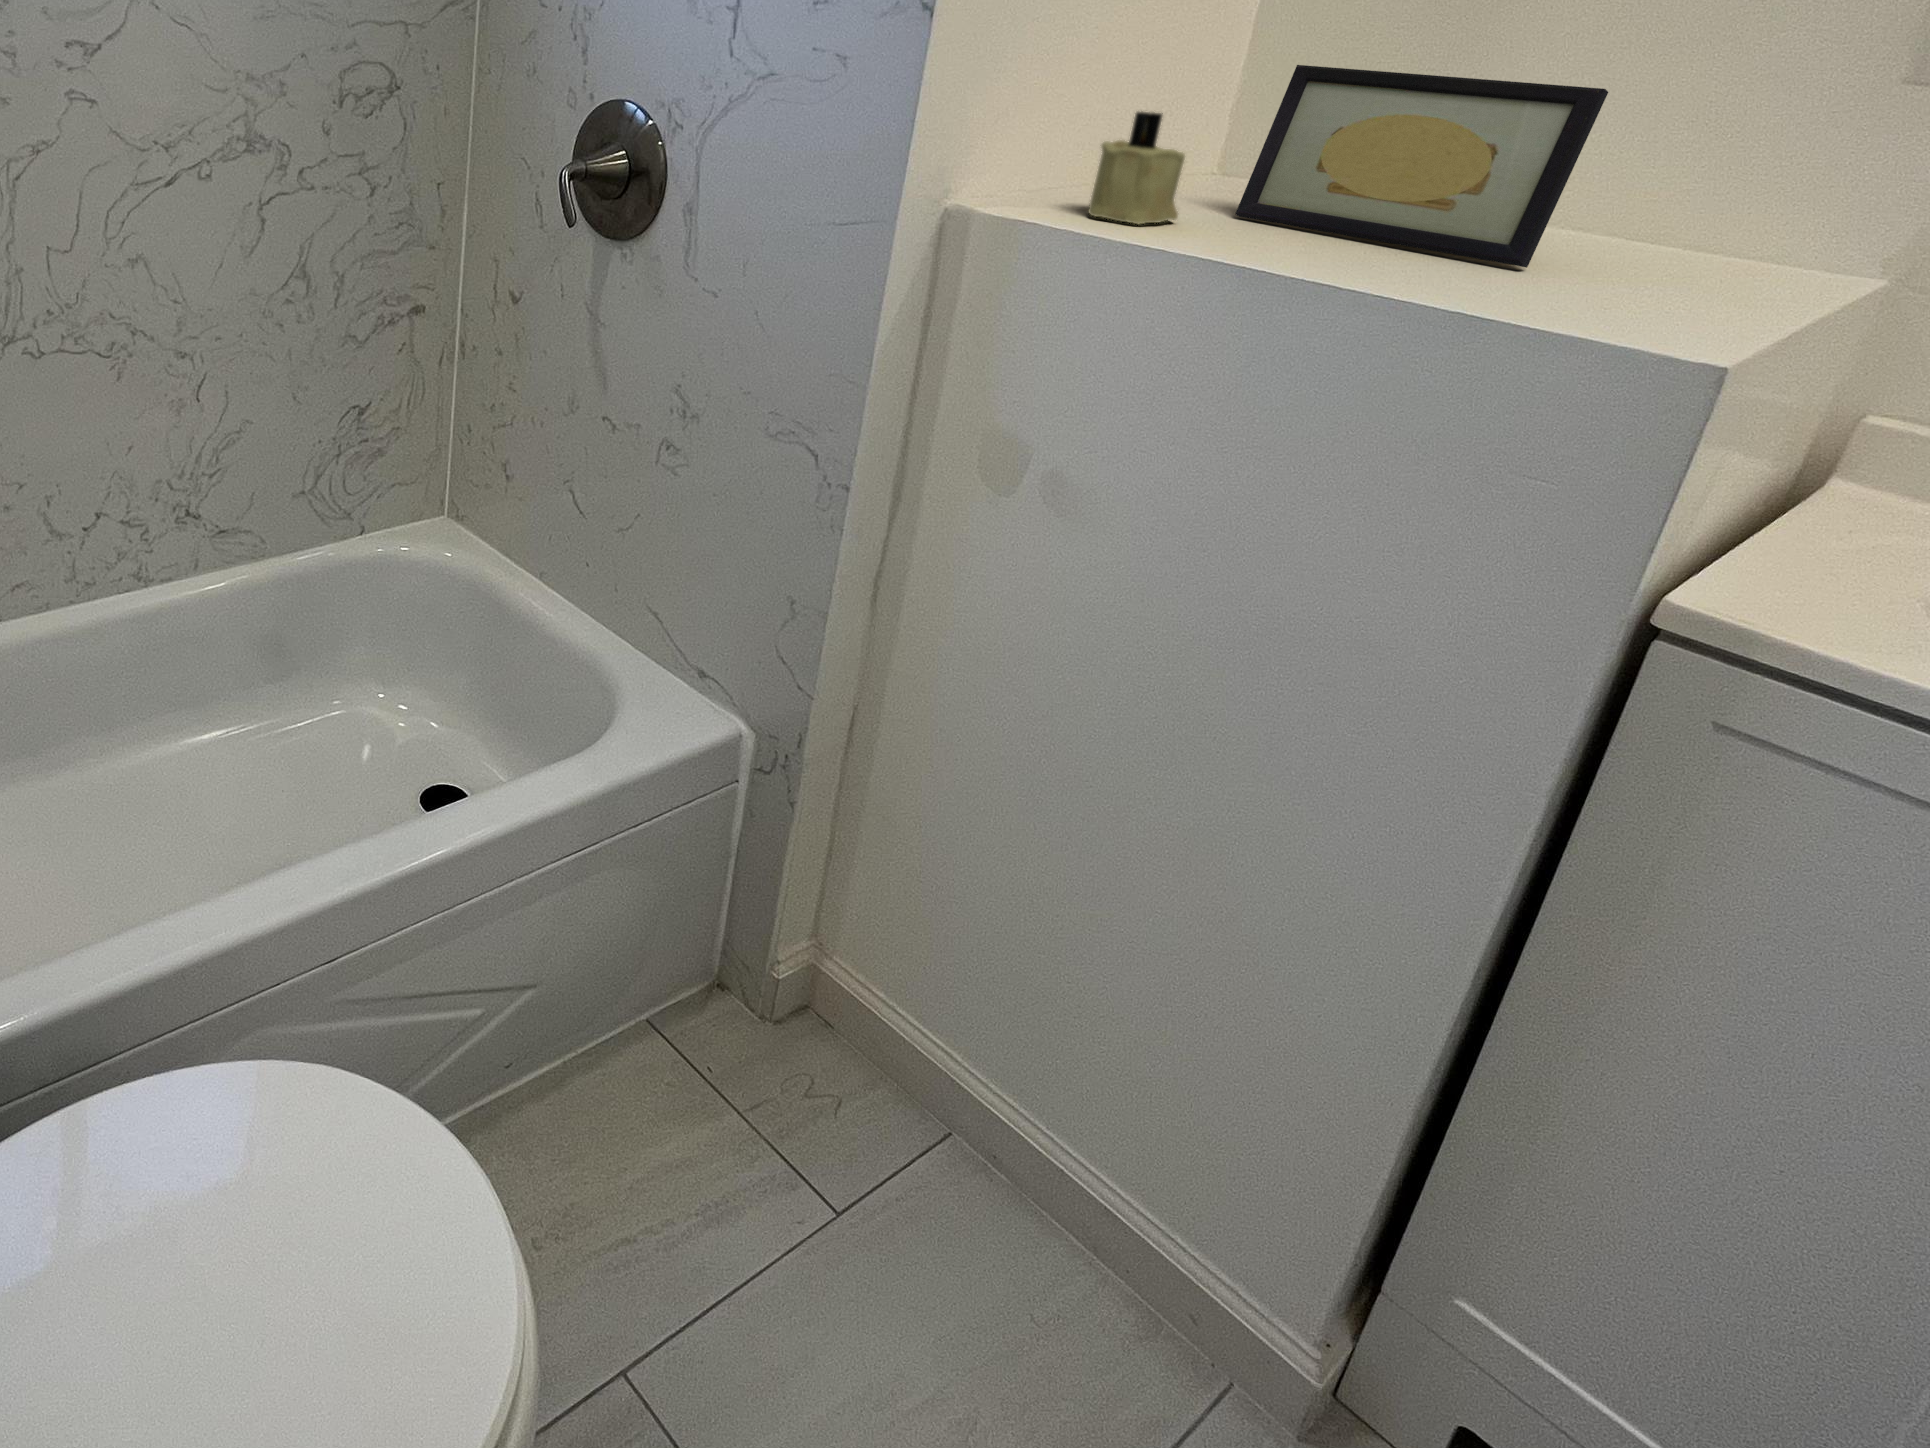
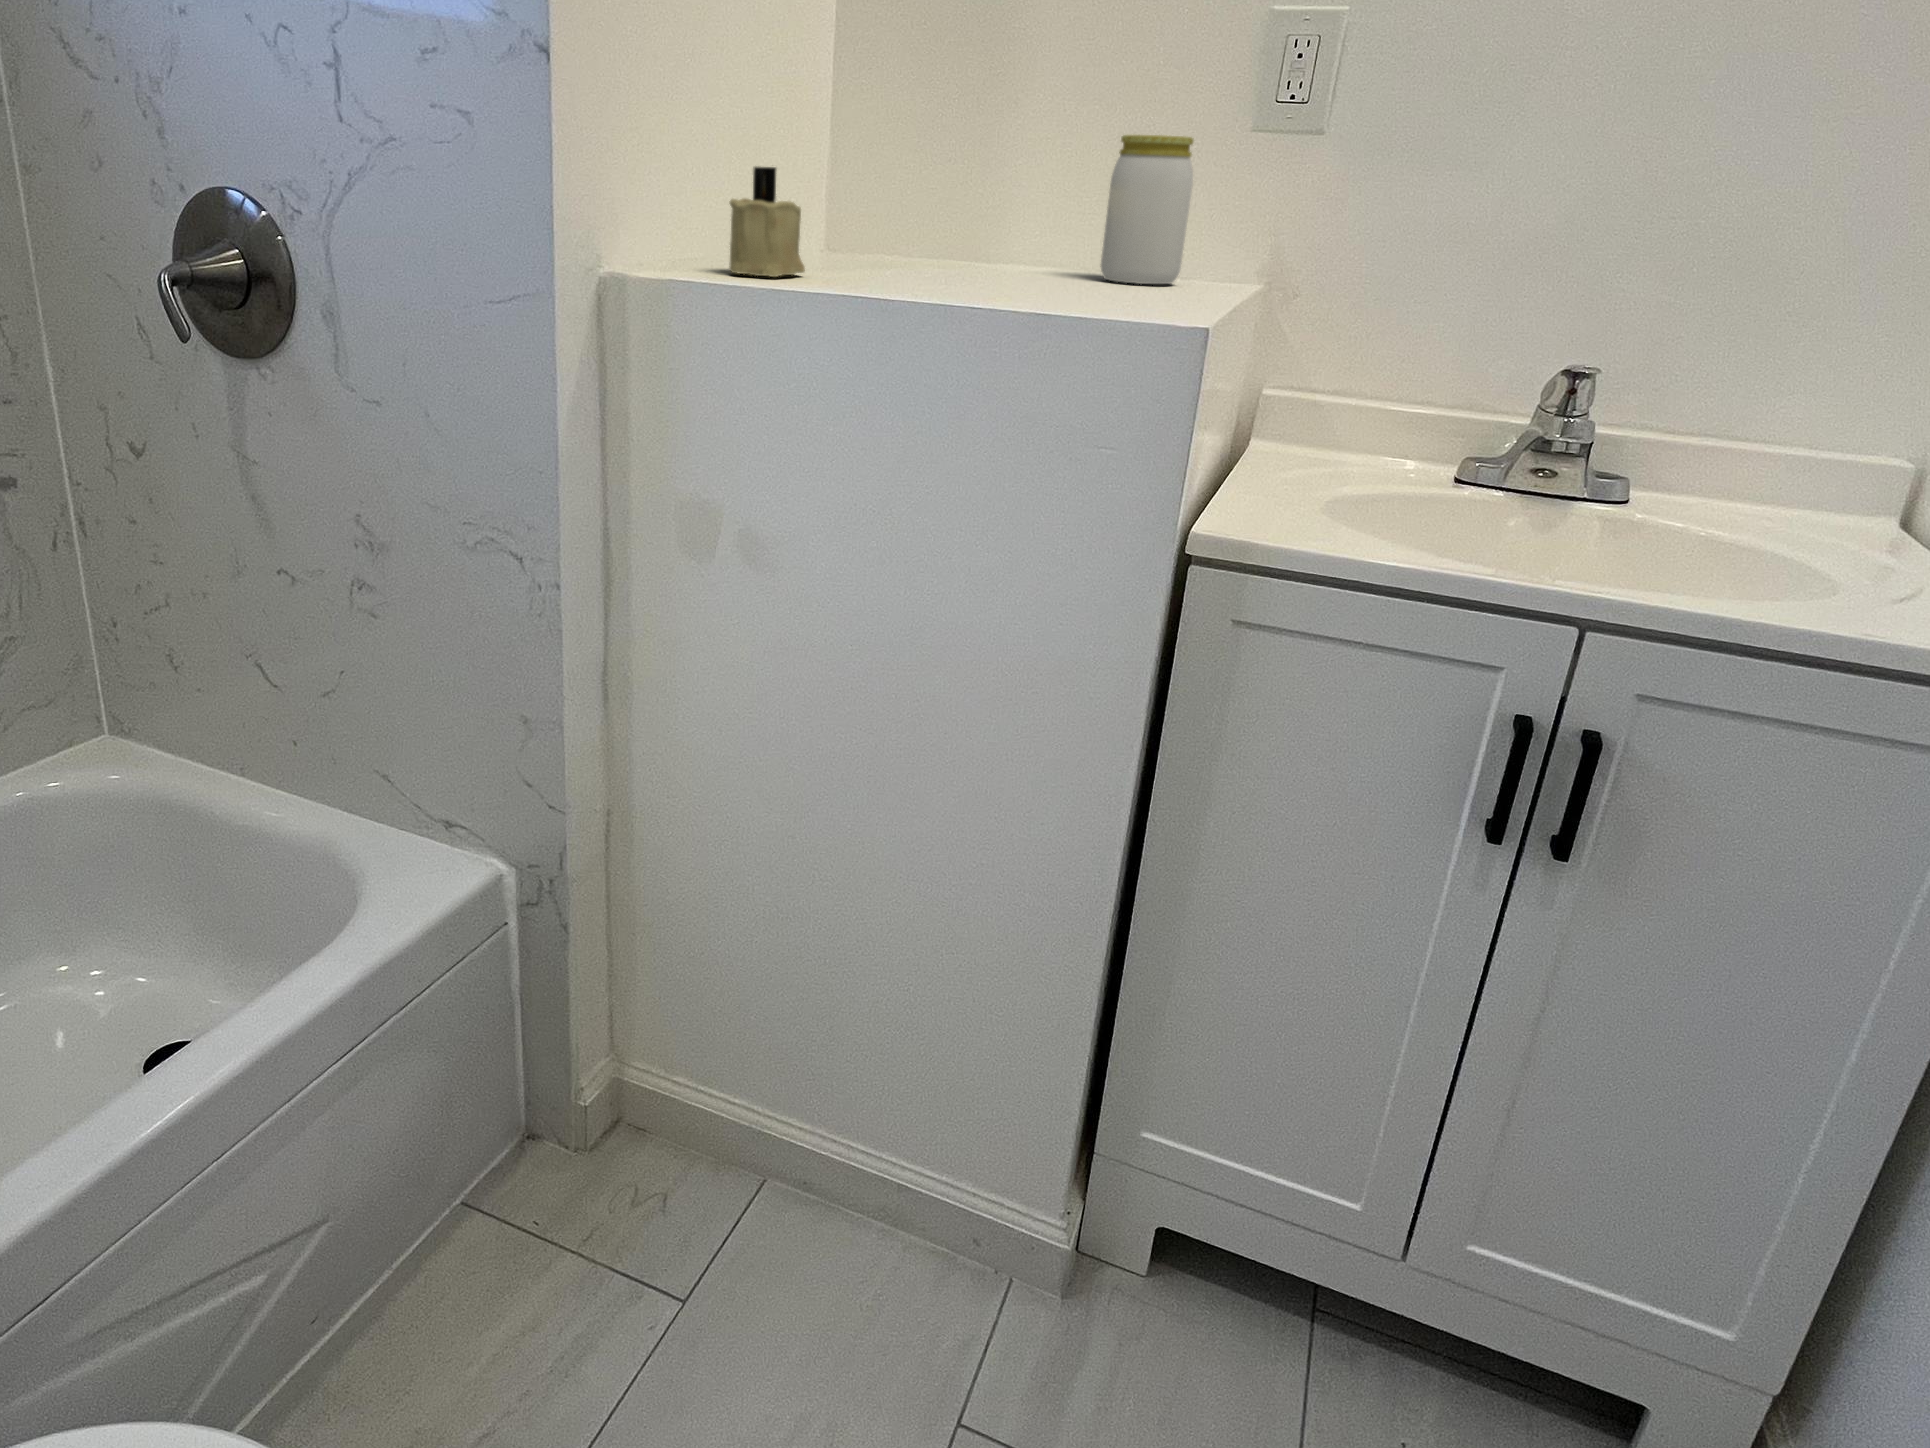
picture frame: present [1235,65,1608,268] -> none [848,125,1090,288]
jar: none [1606,84,1795,269] -> present [1100,135,1194,284]

